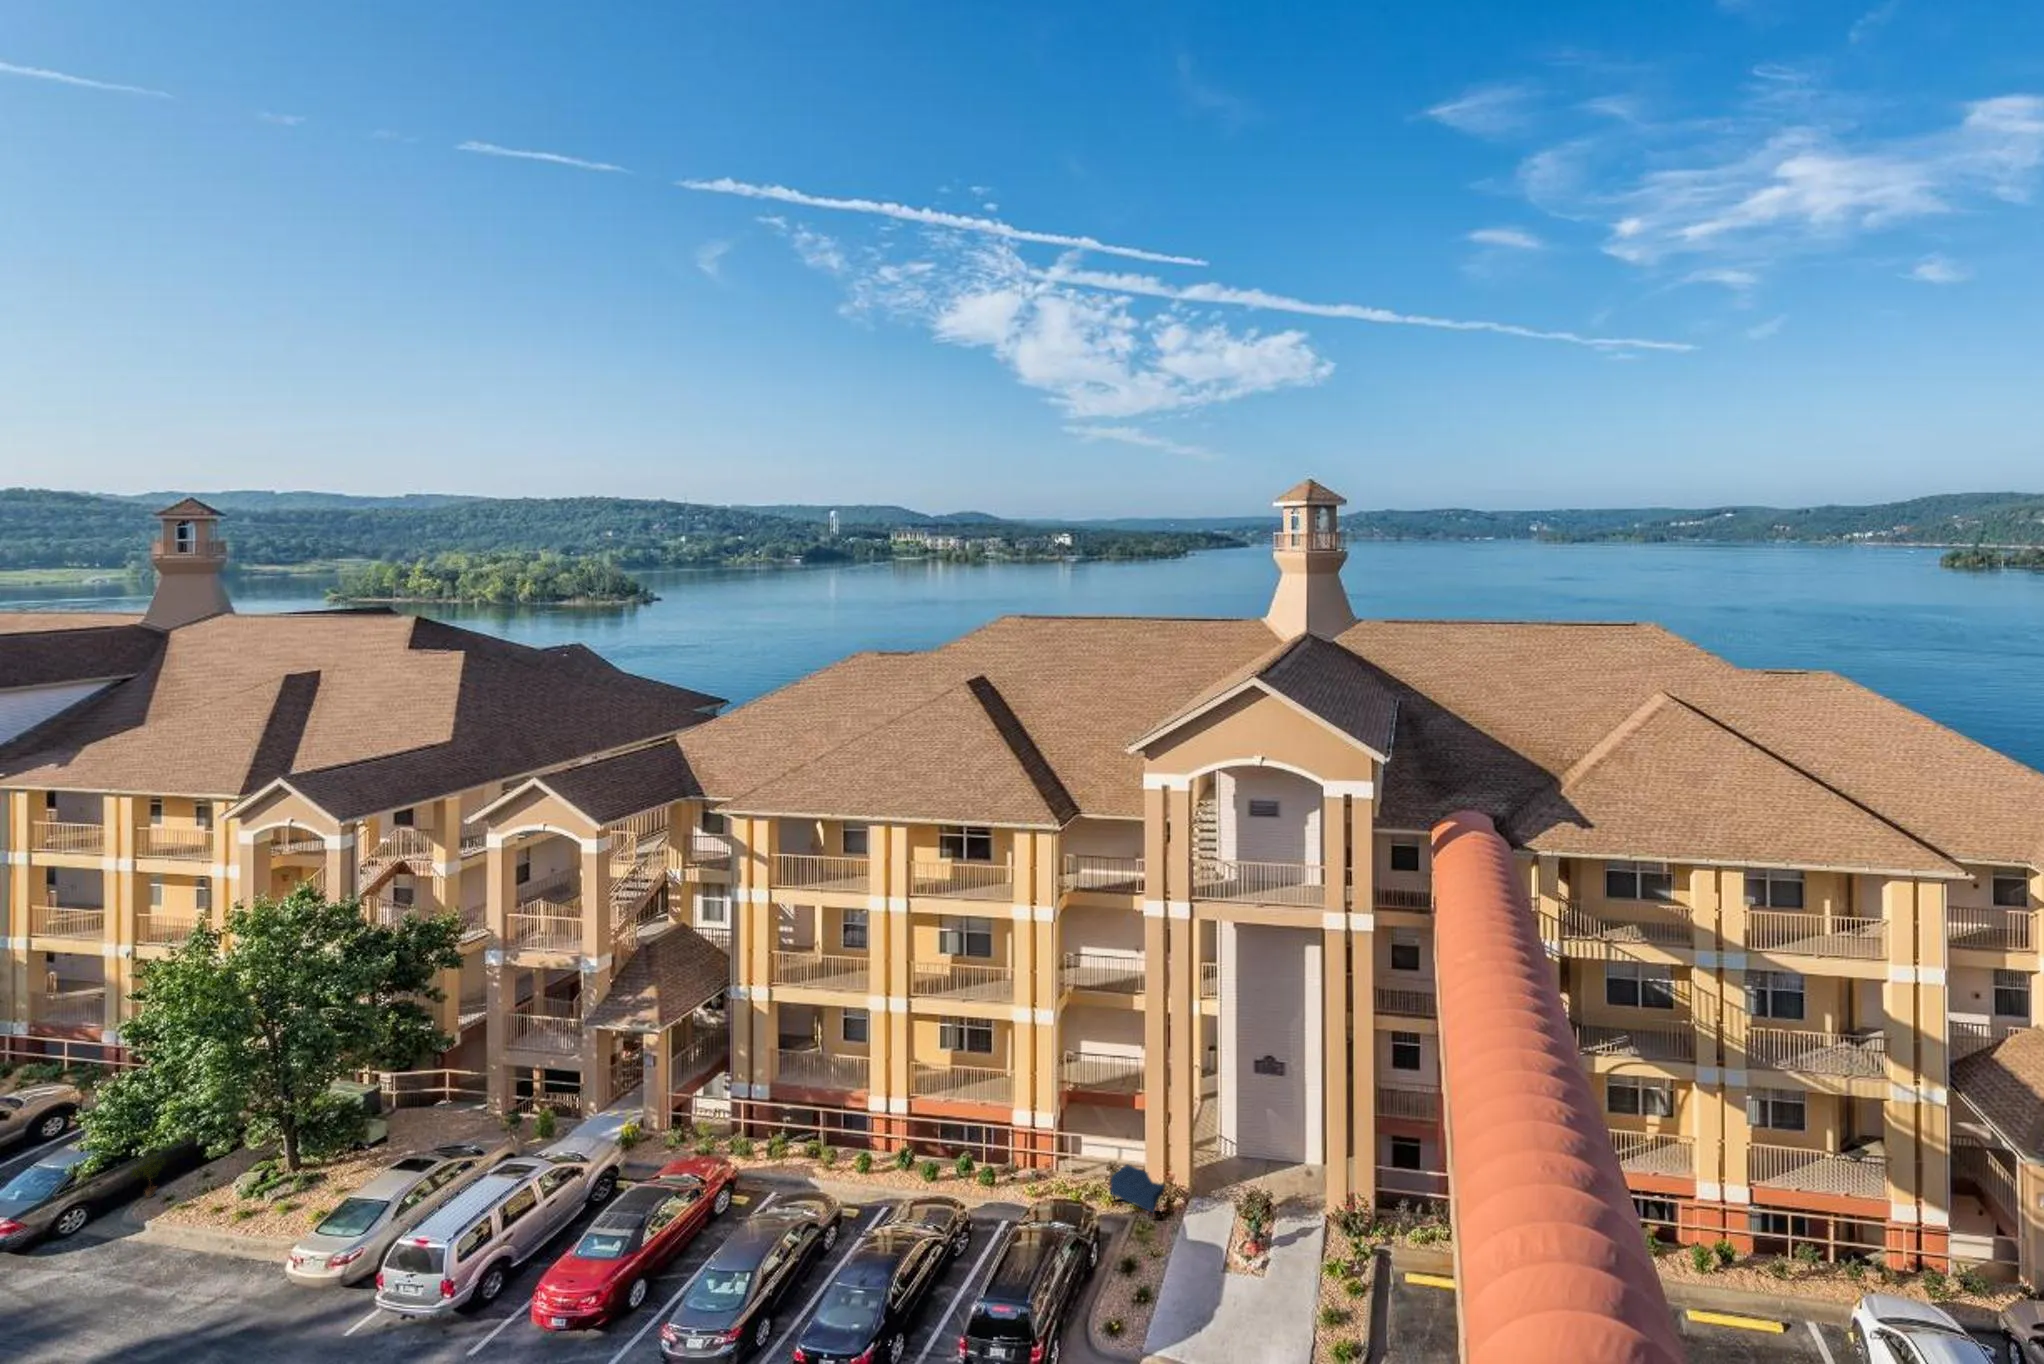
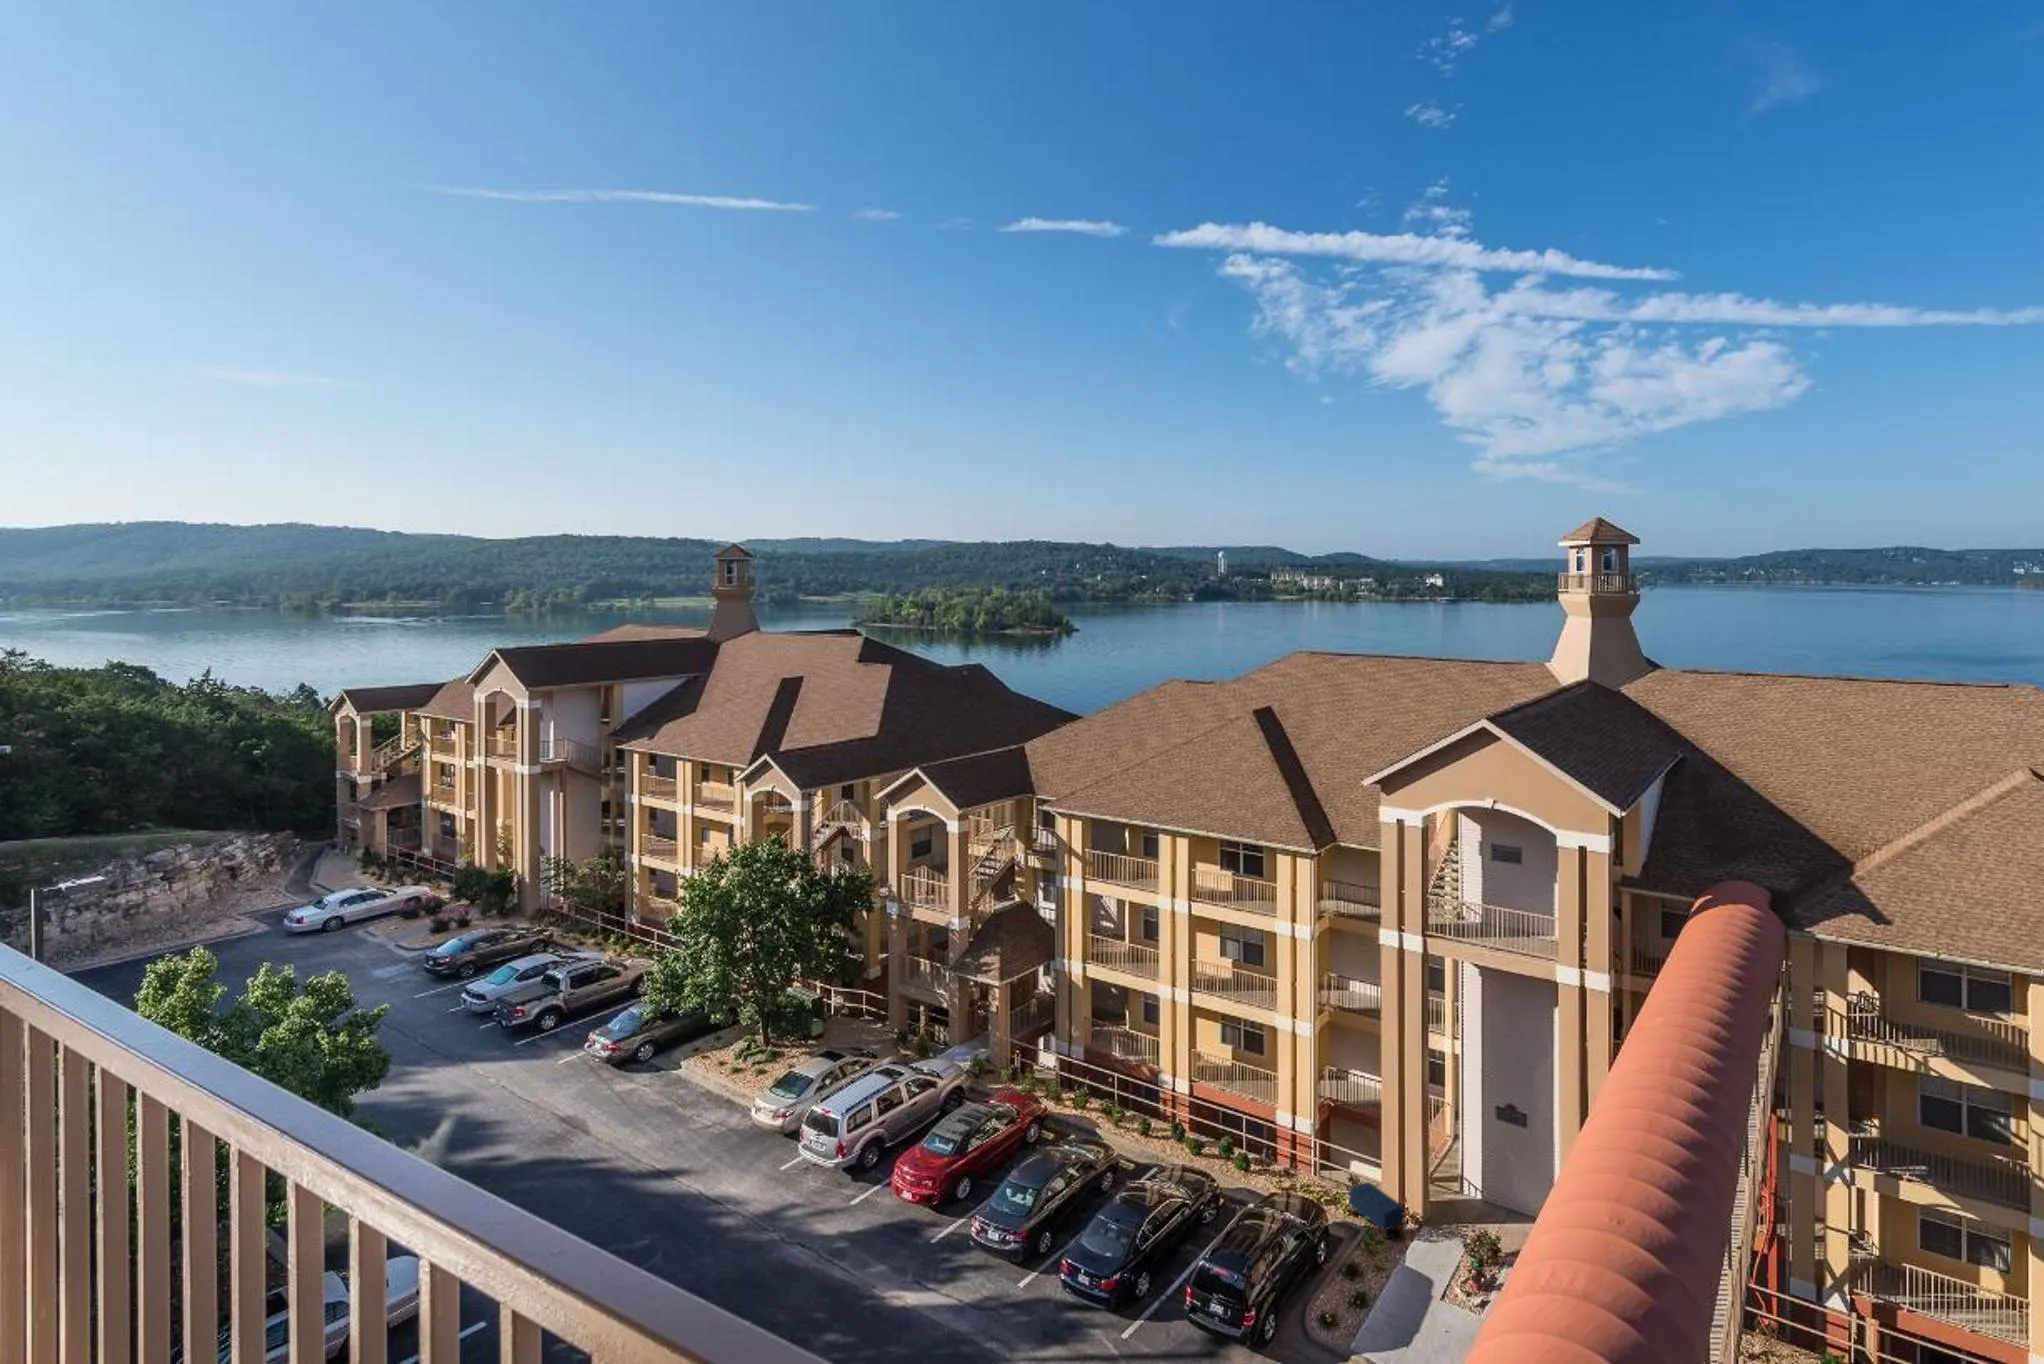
potted plant: present [131,1153,163,1198] -> none [675,1017,696,1049]

